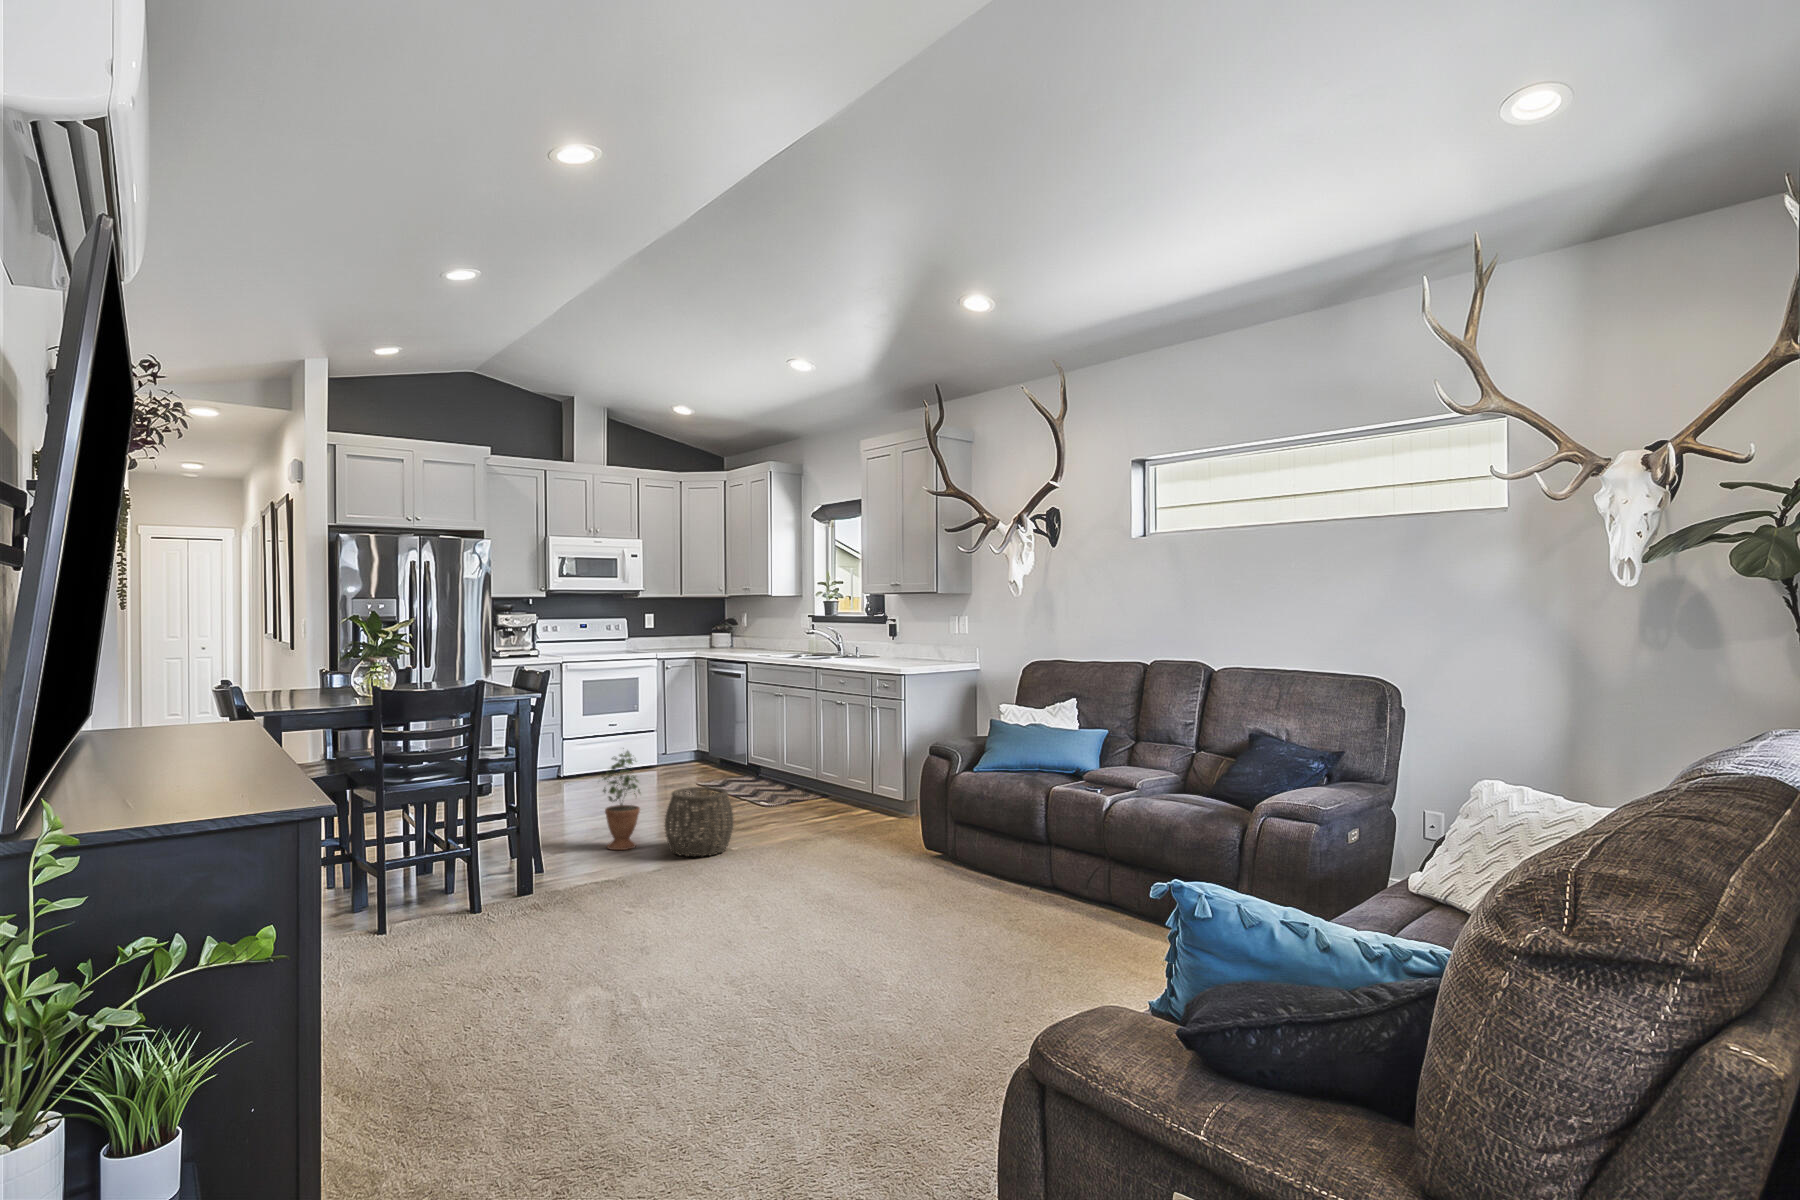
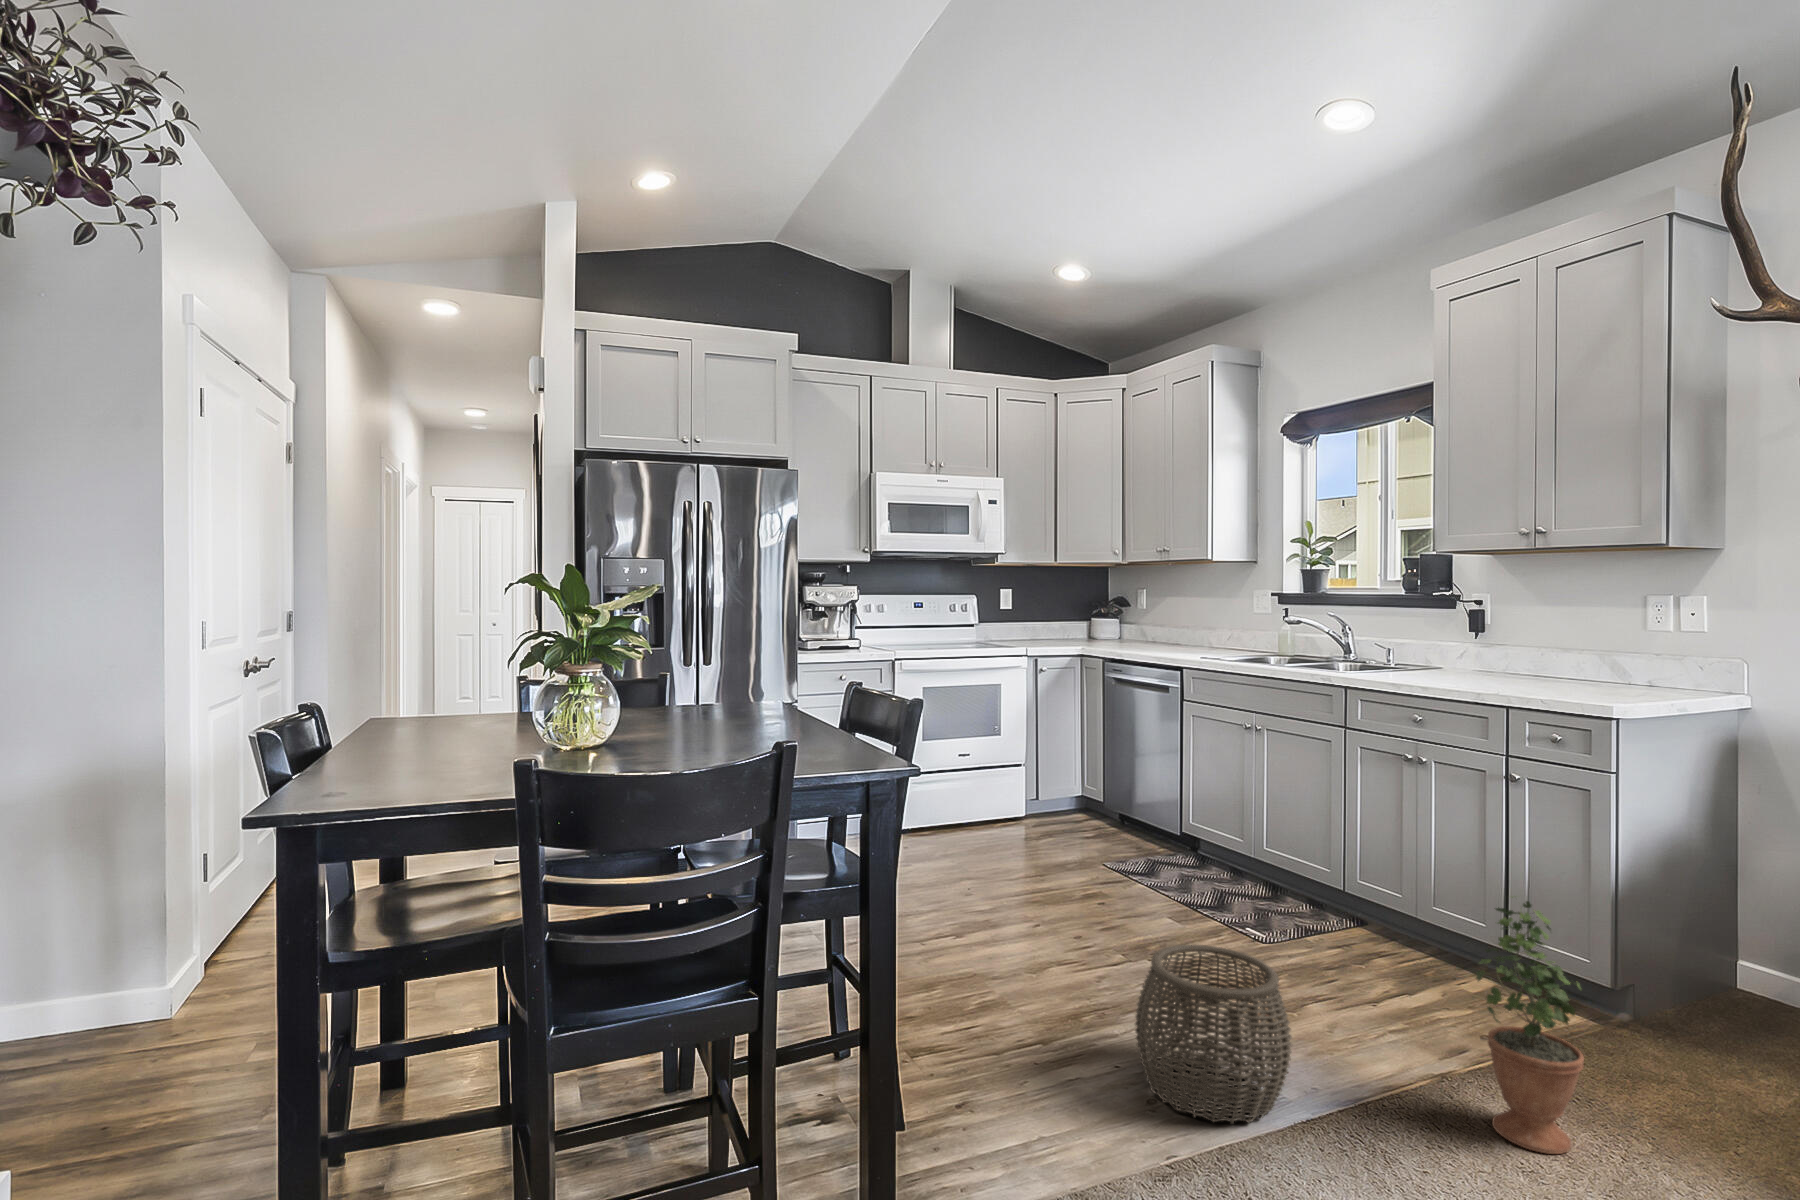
potted plant: present [602,751,640,850] -> present [1476,897,1584,1154]

